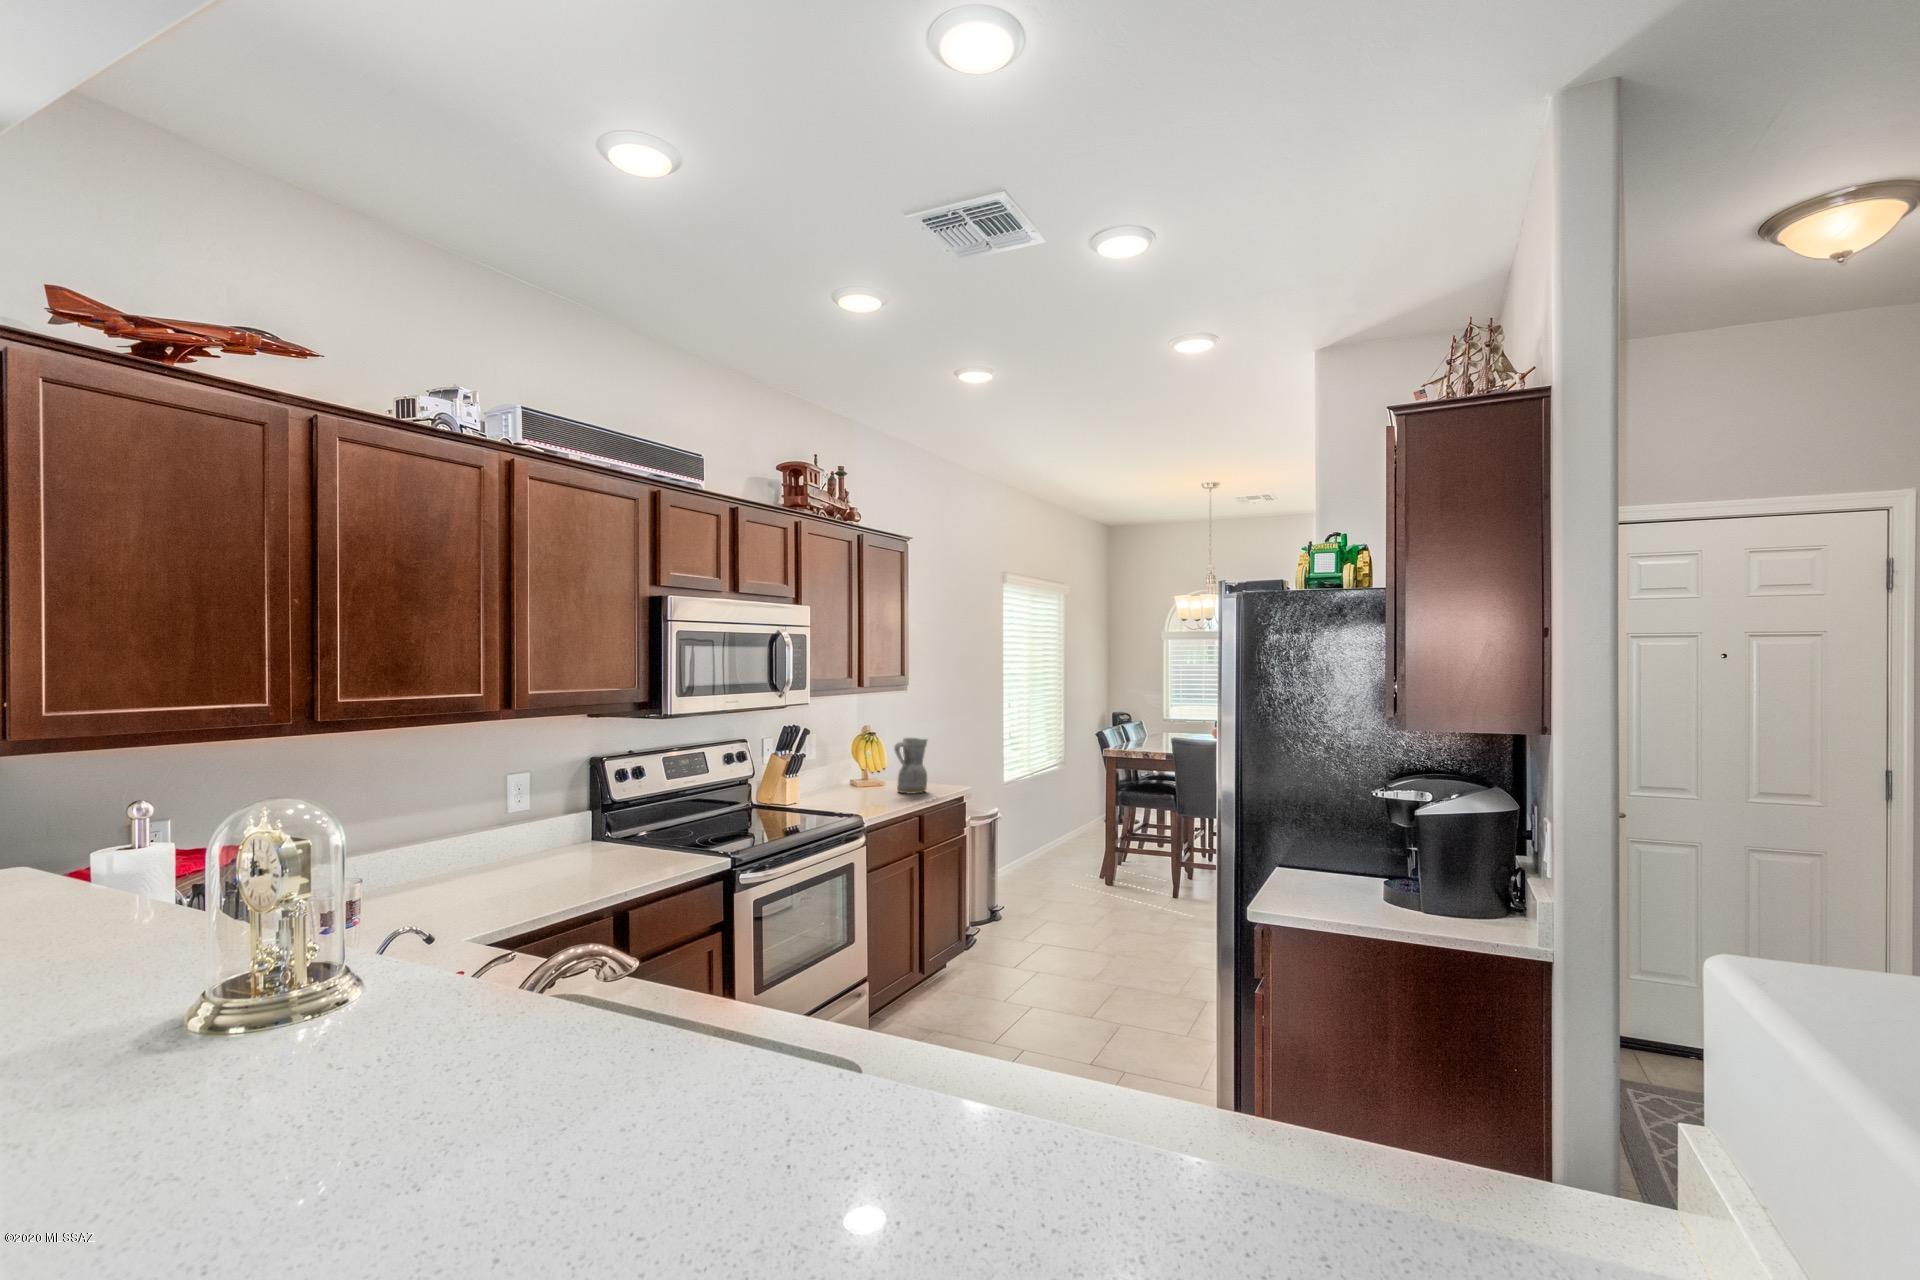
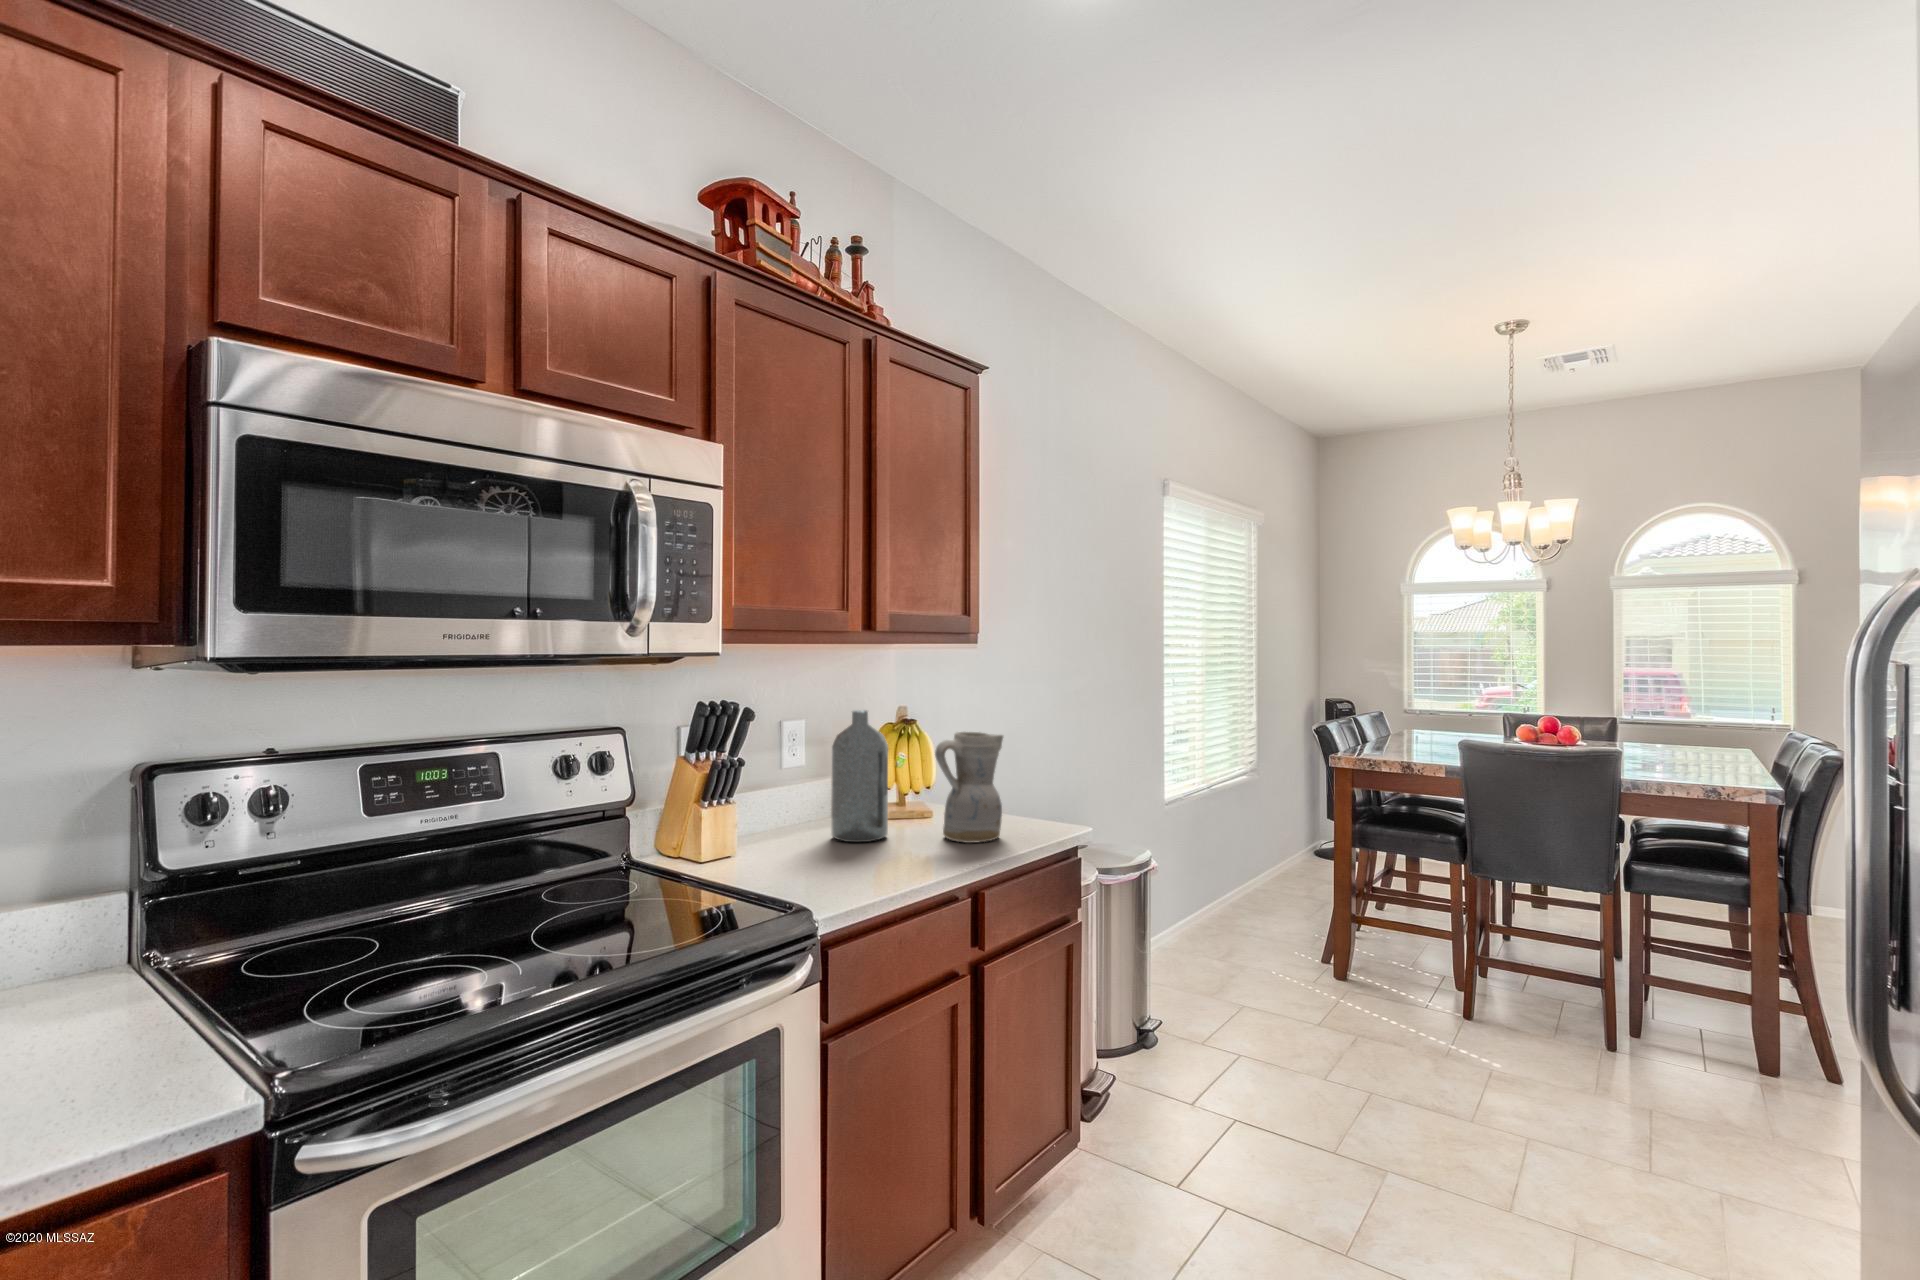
bottle: none [840,728,869,795] -> present [831,710,888,842]

